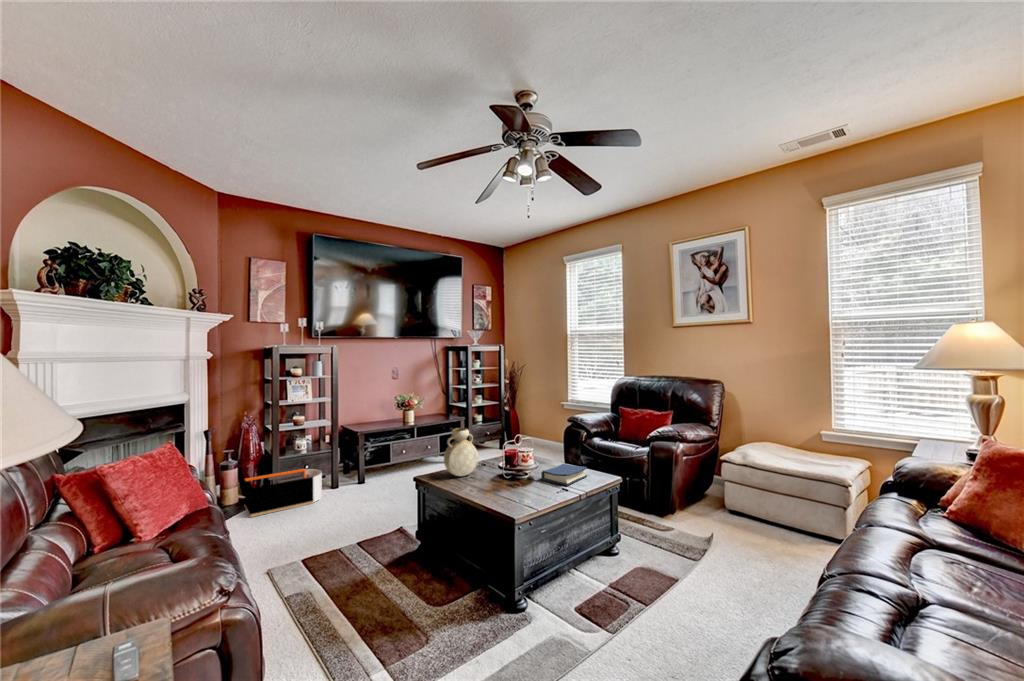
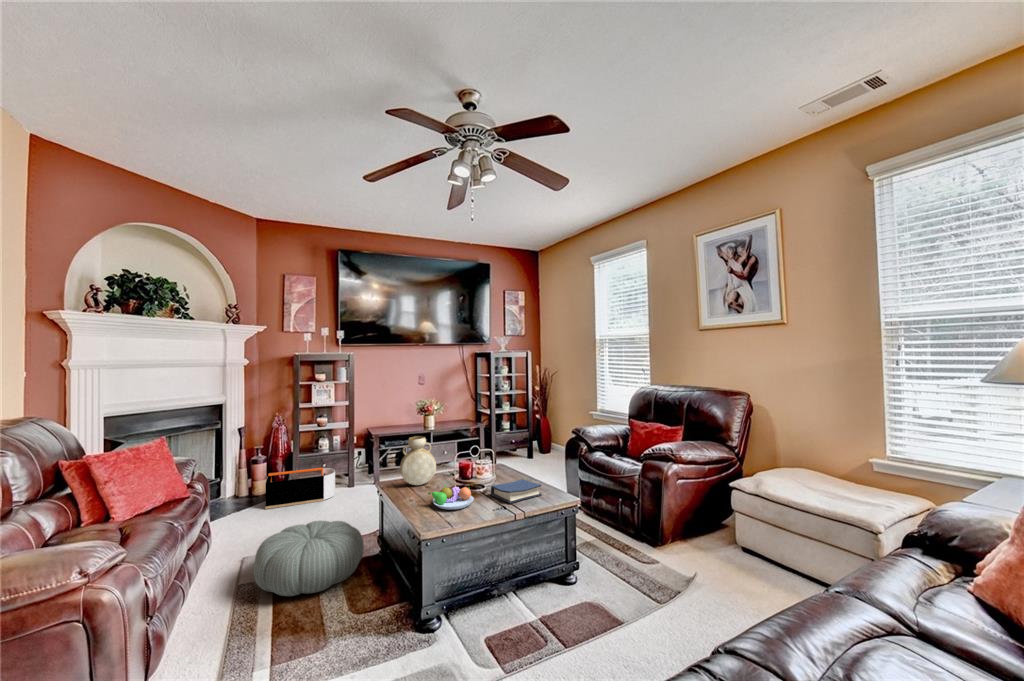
fruit bowl: none [492,472,535,496] -> present [428,485,474,510]
pouf: none [300,519,413,600] -> present [253,521,364,596]

